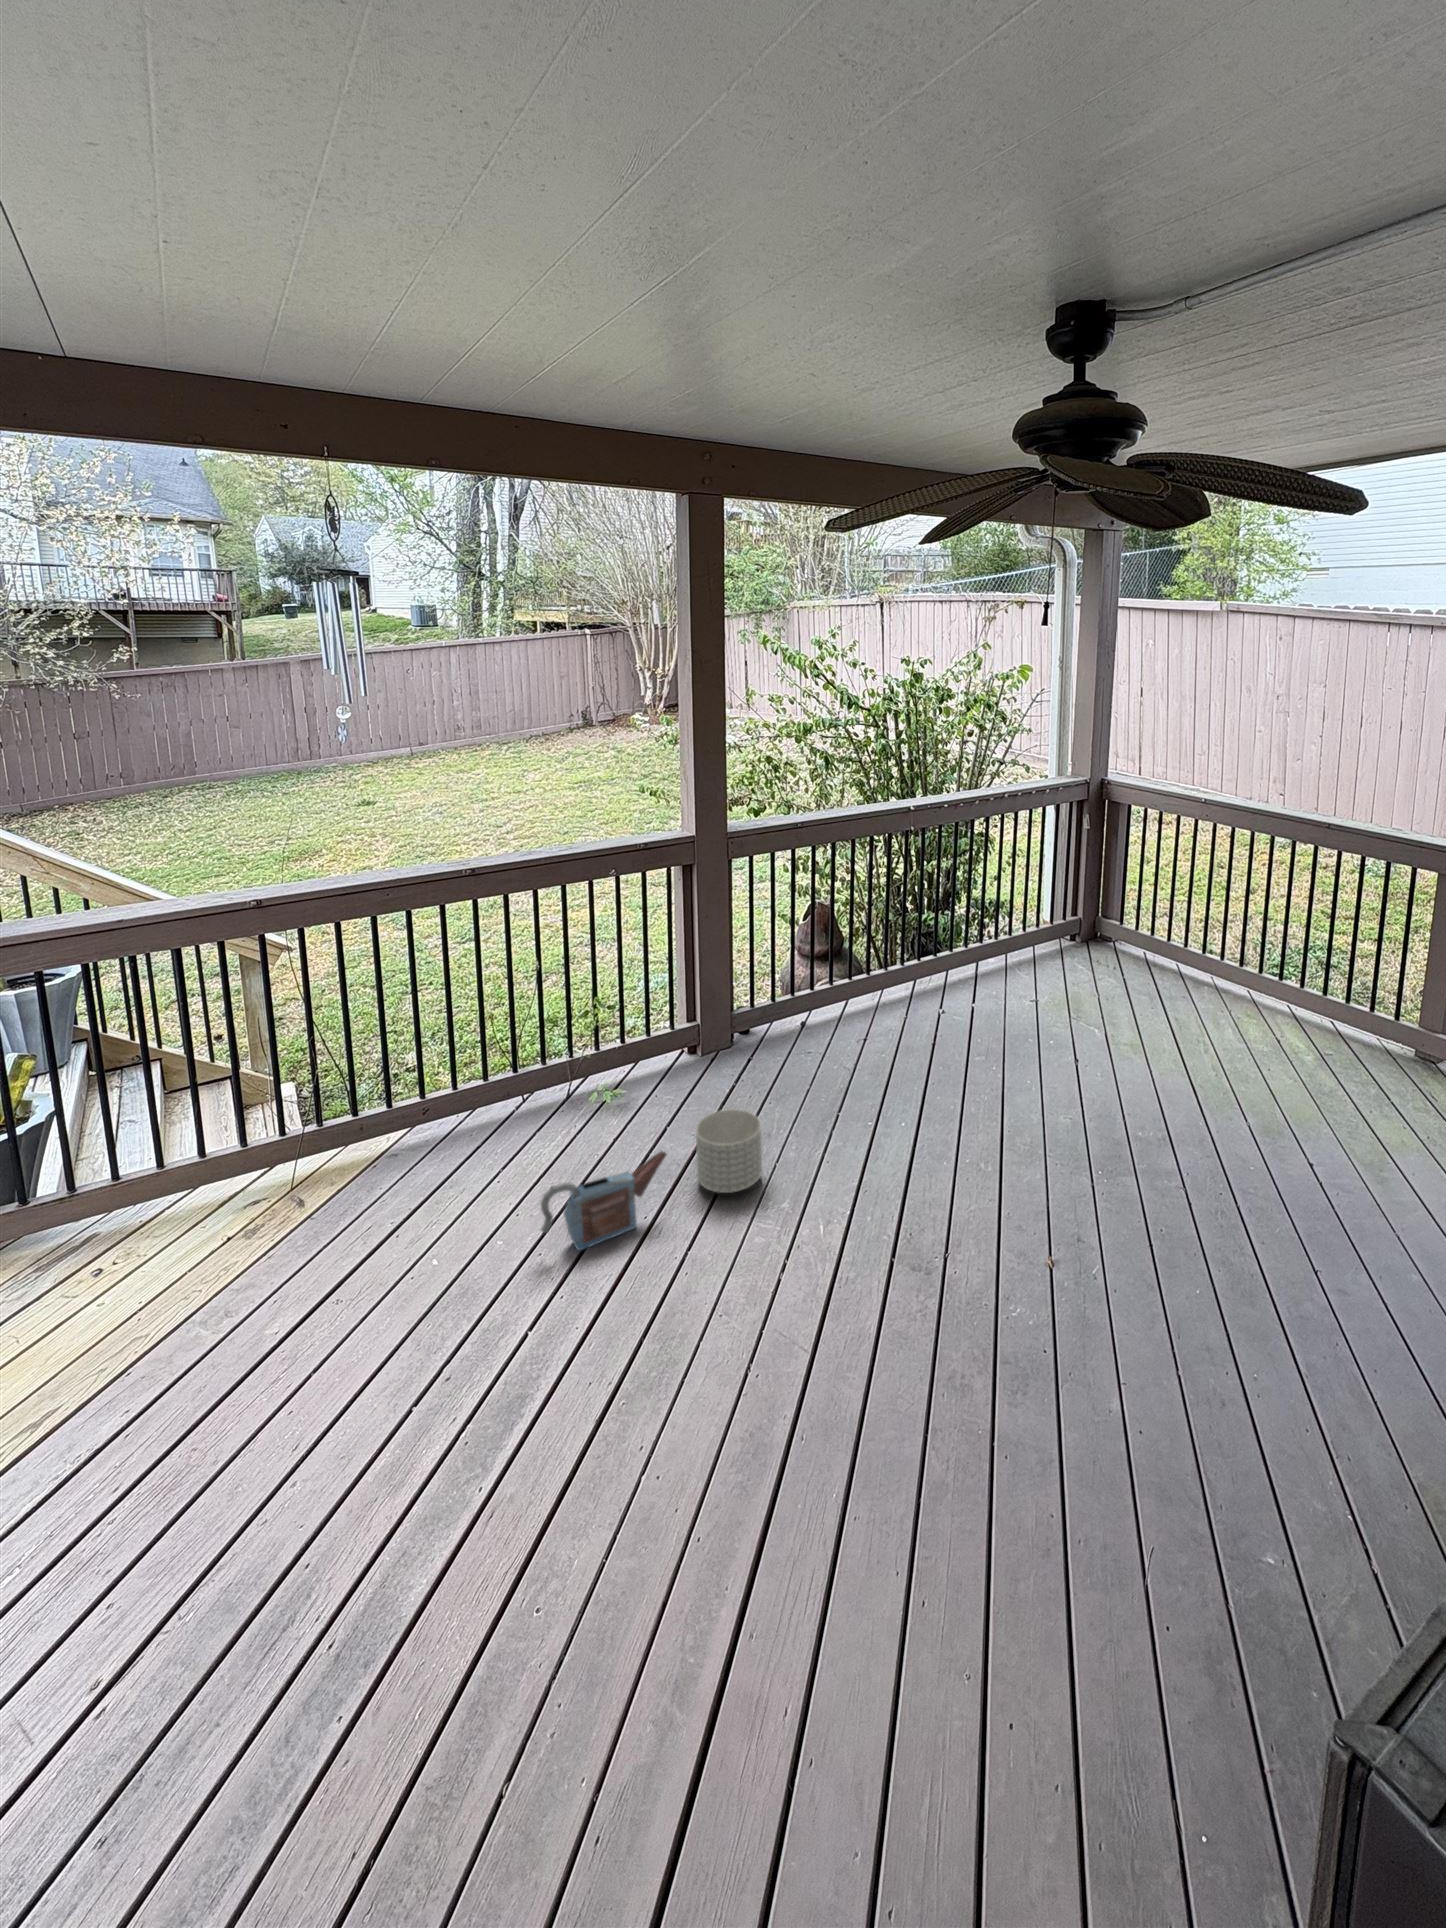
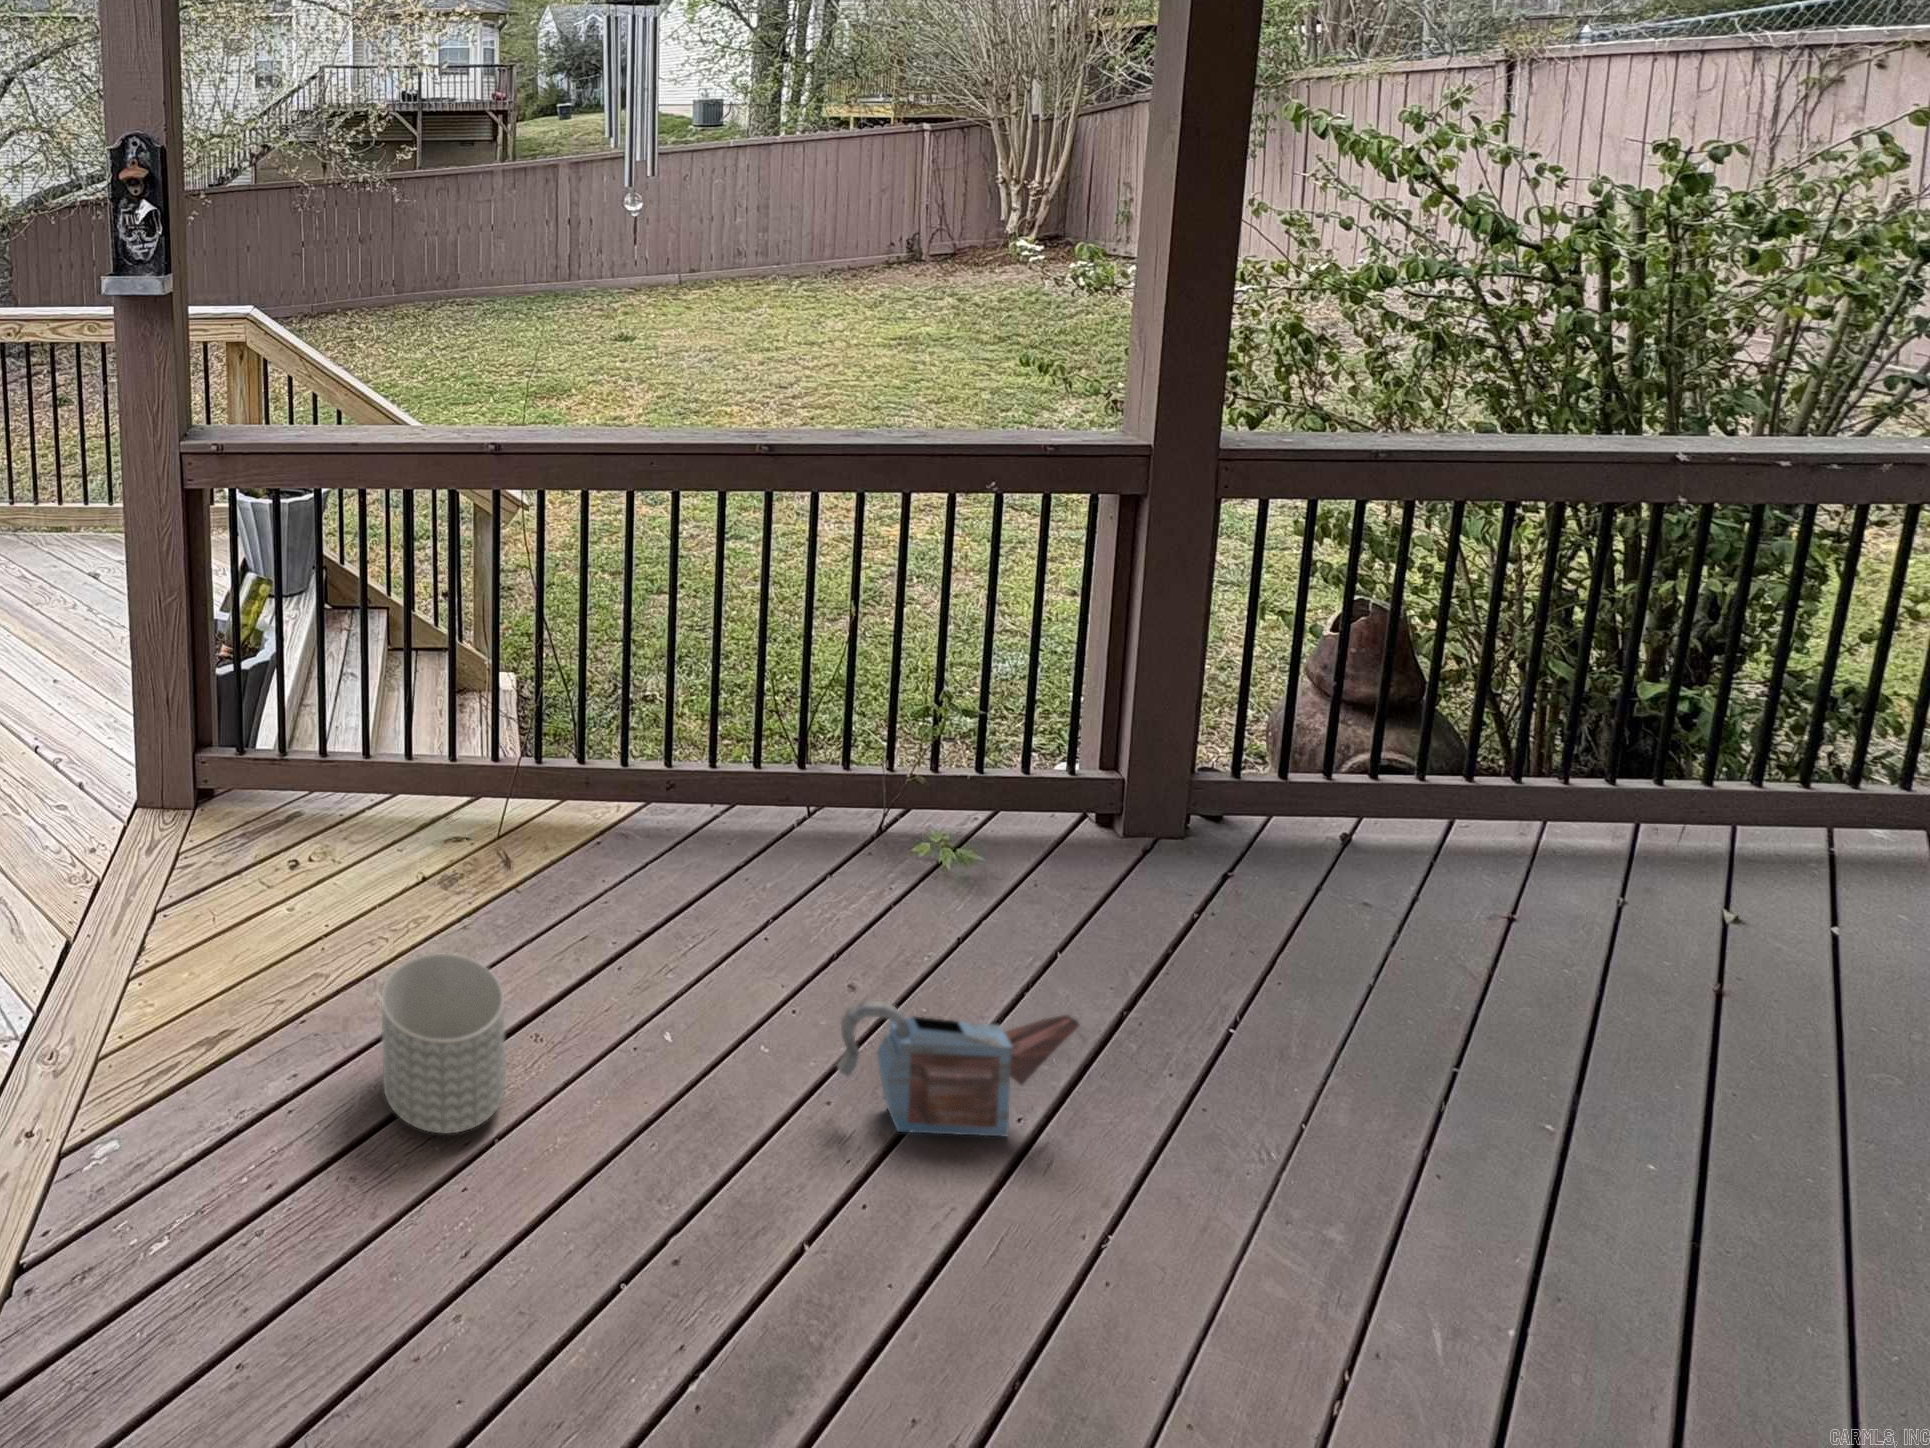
planter: present [696,1109,762,1193] -> present [381,954,505,1134]

